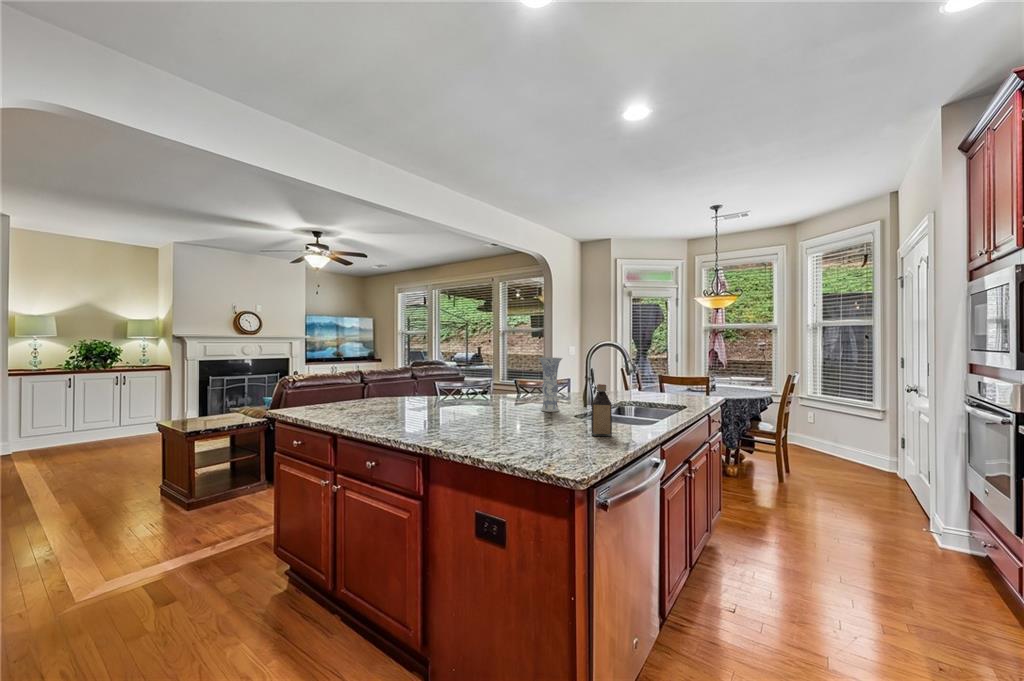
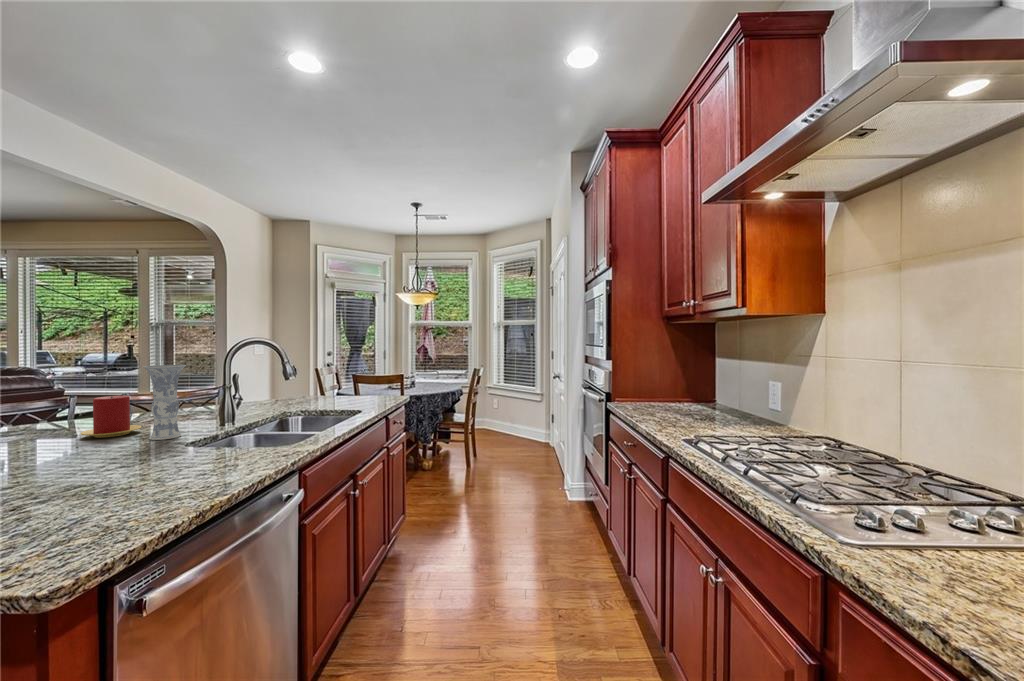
candle: none [500,378,531,407] -> present [81,396,141,438]
bottle: present [591,384,612,436] -> none [193,402,226,473]

